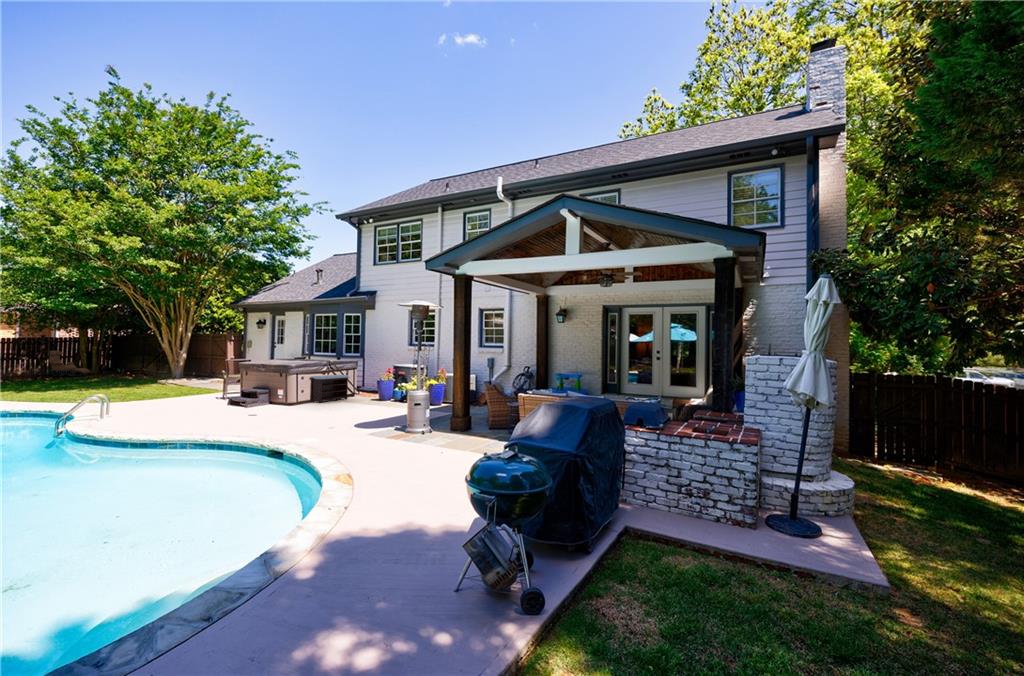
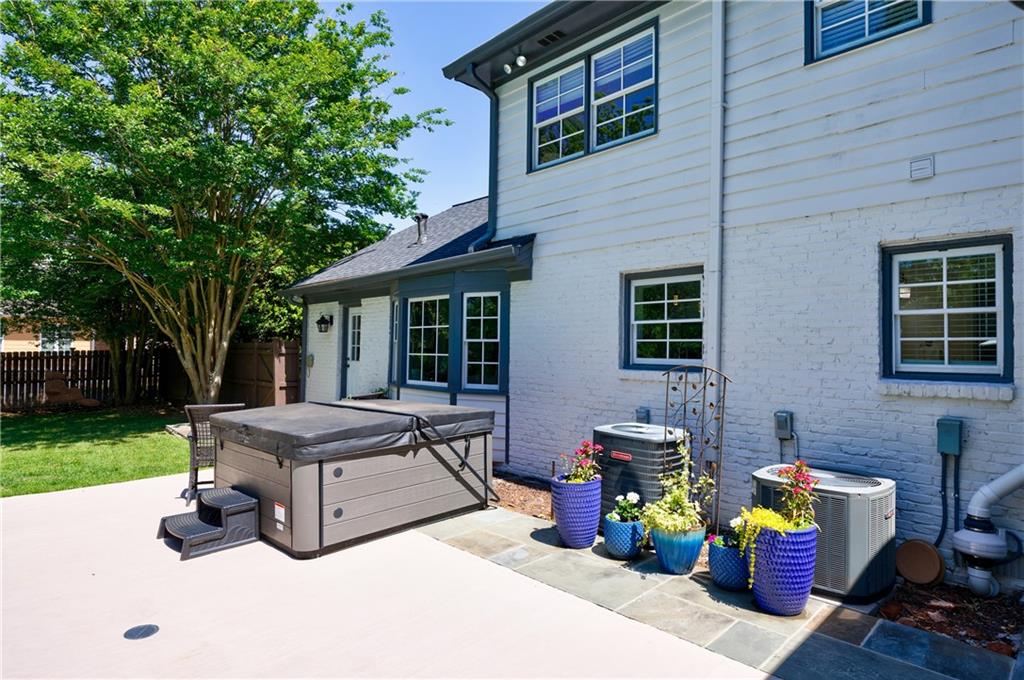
bench: present [309,375,349,403] -> none [357,454,471,555]

